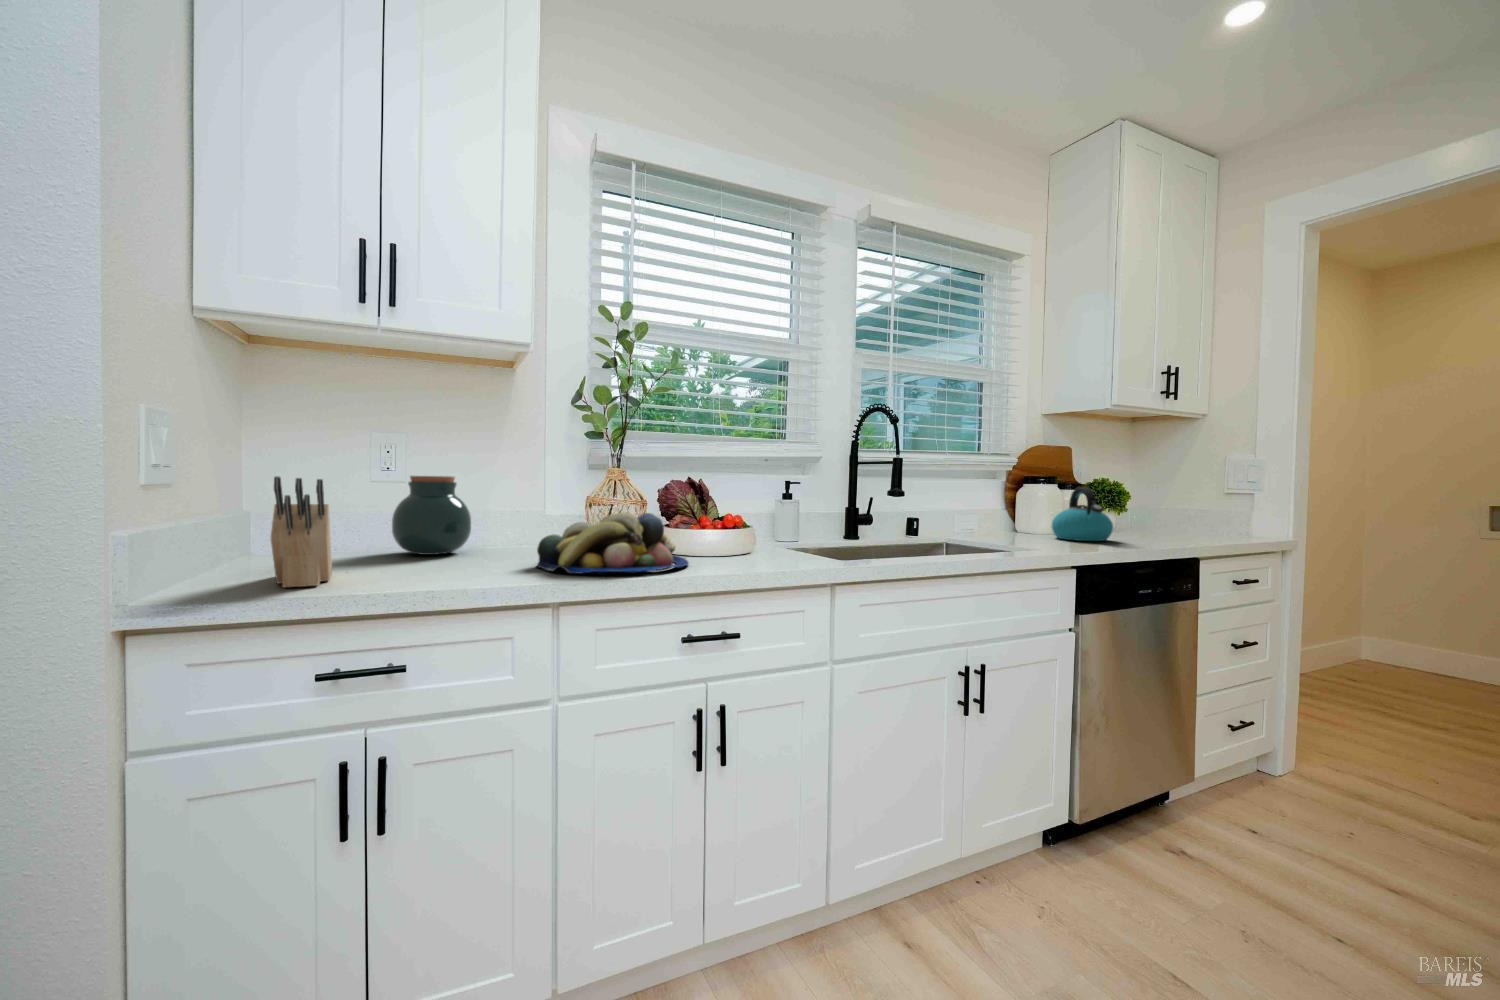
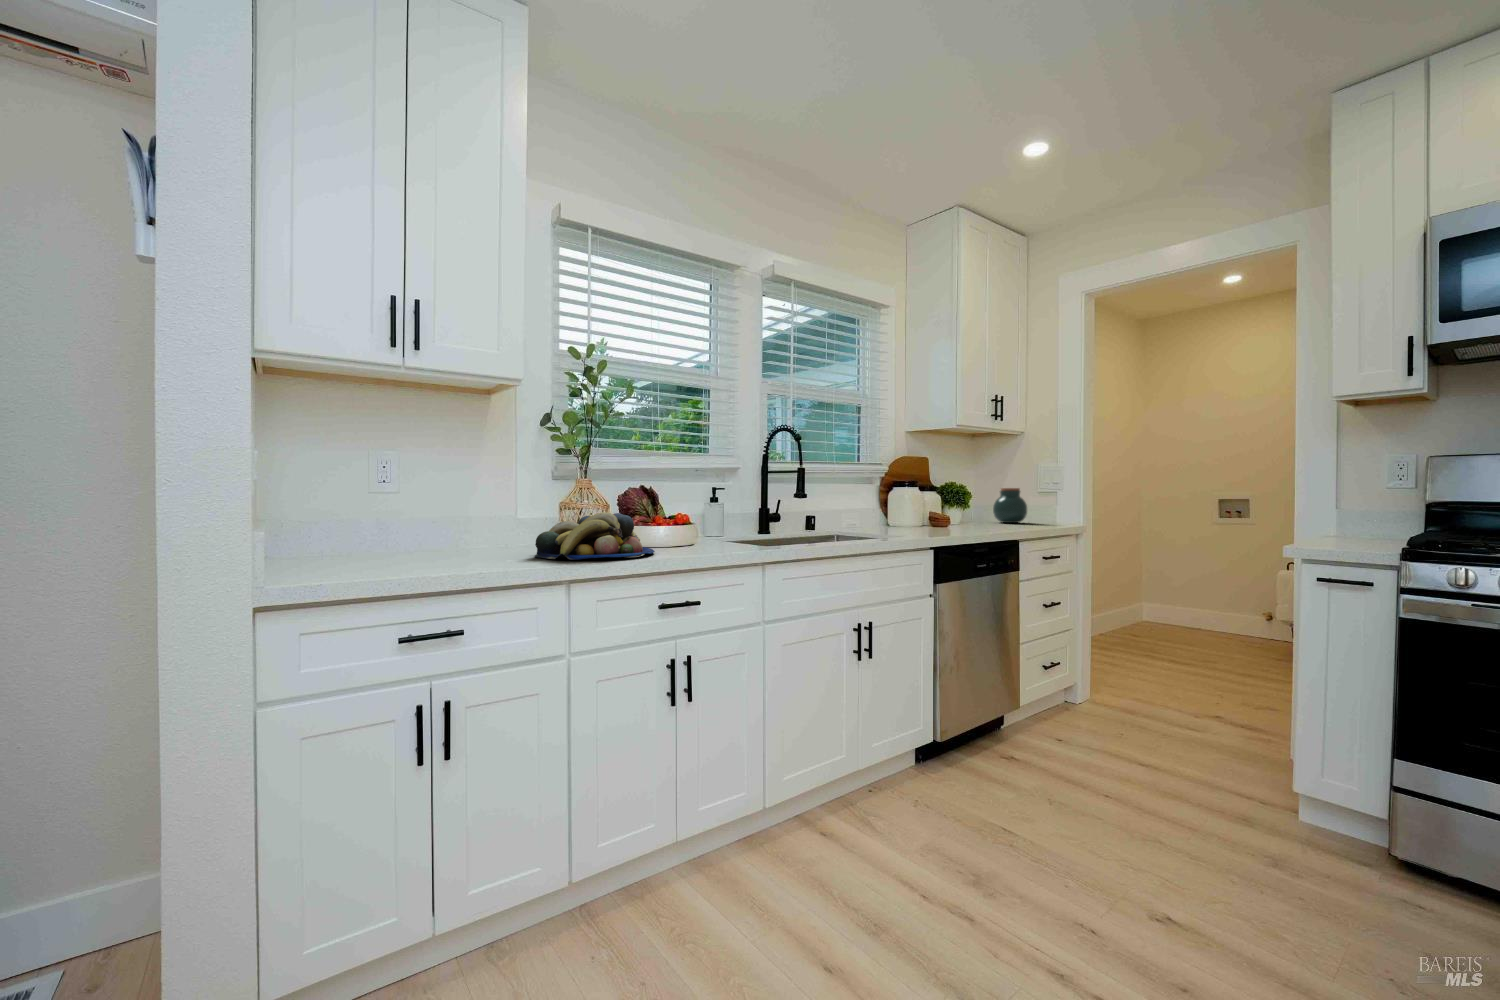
knife block: present [271,476,332,587] -> none [334,487,393,575]
jar: present [392,476,471,555] -> present [993,488,1027,523]
kettle: present [1051,487,1113,541] -> none [915,488,959,530]

